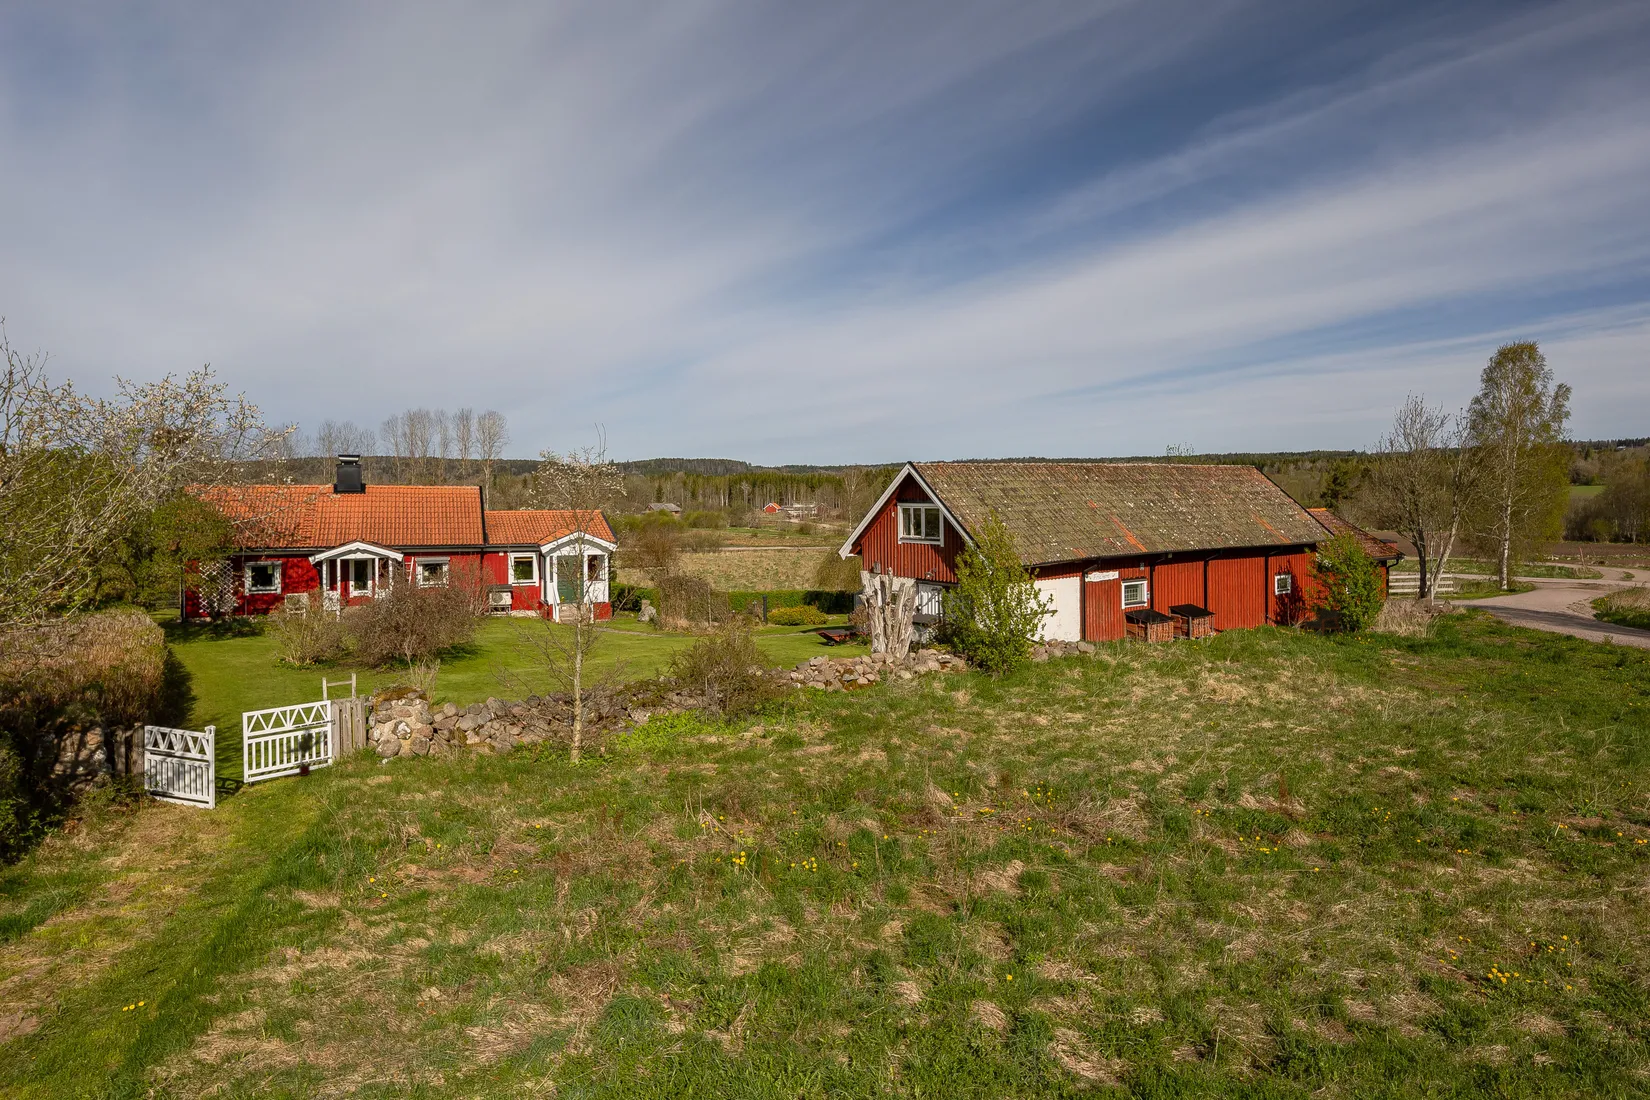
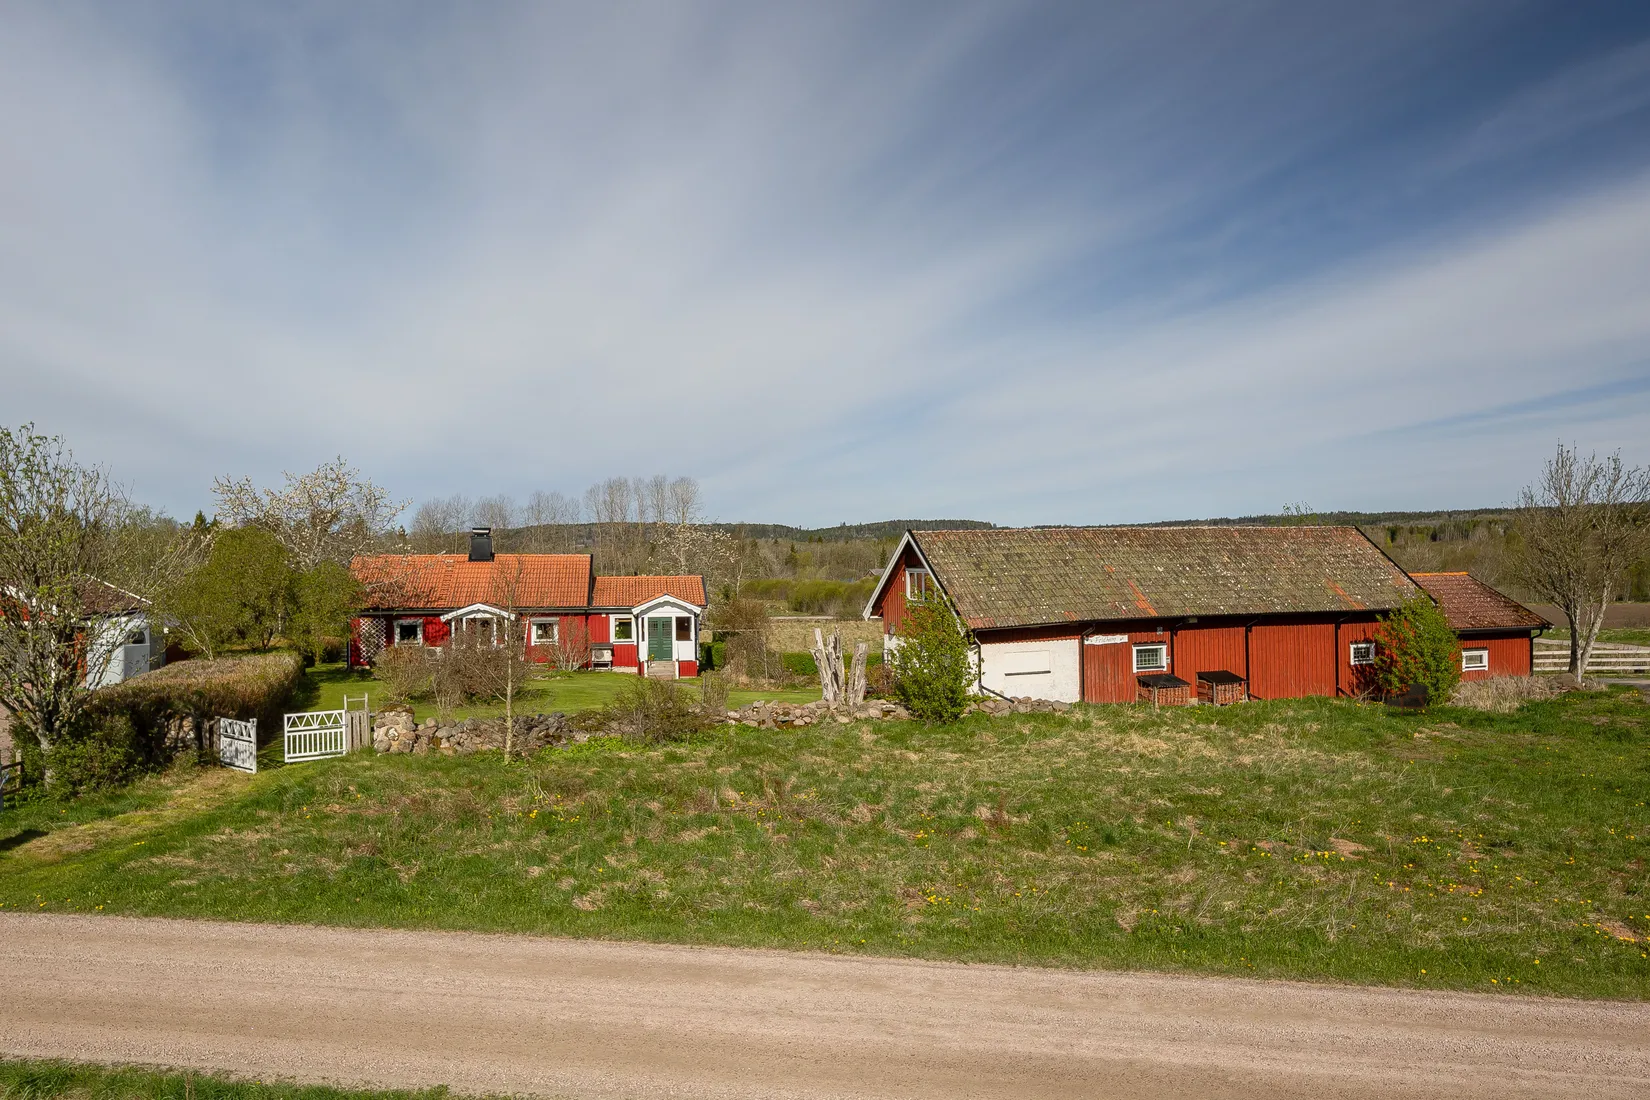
potted tree: present [282,727,325,776] -> none [306,726,339,763]

